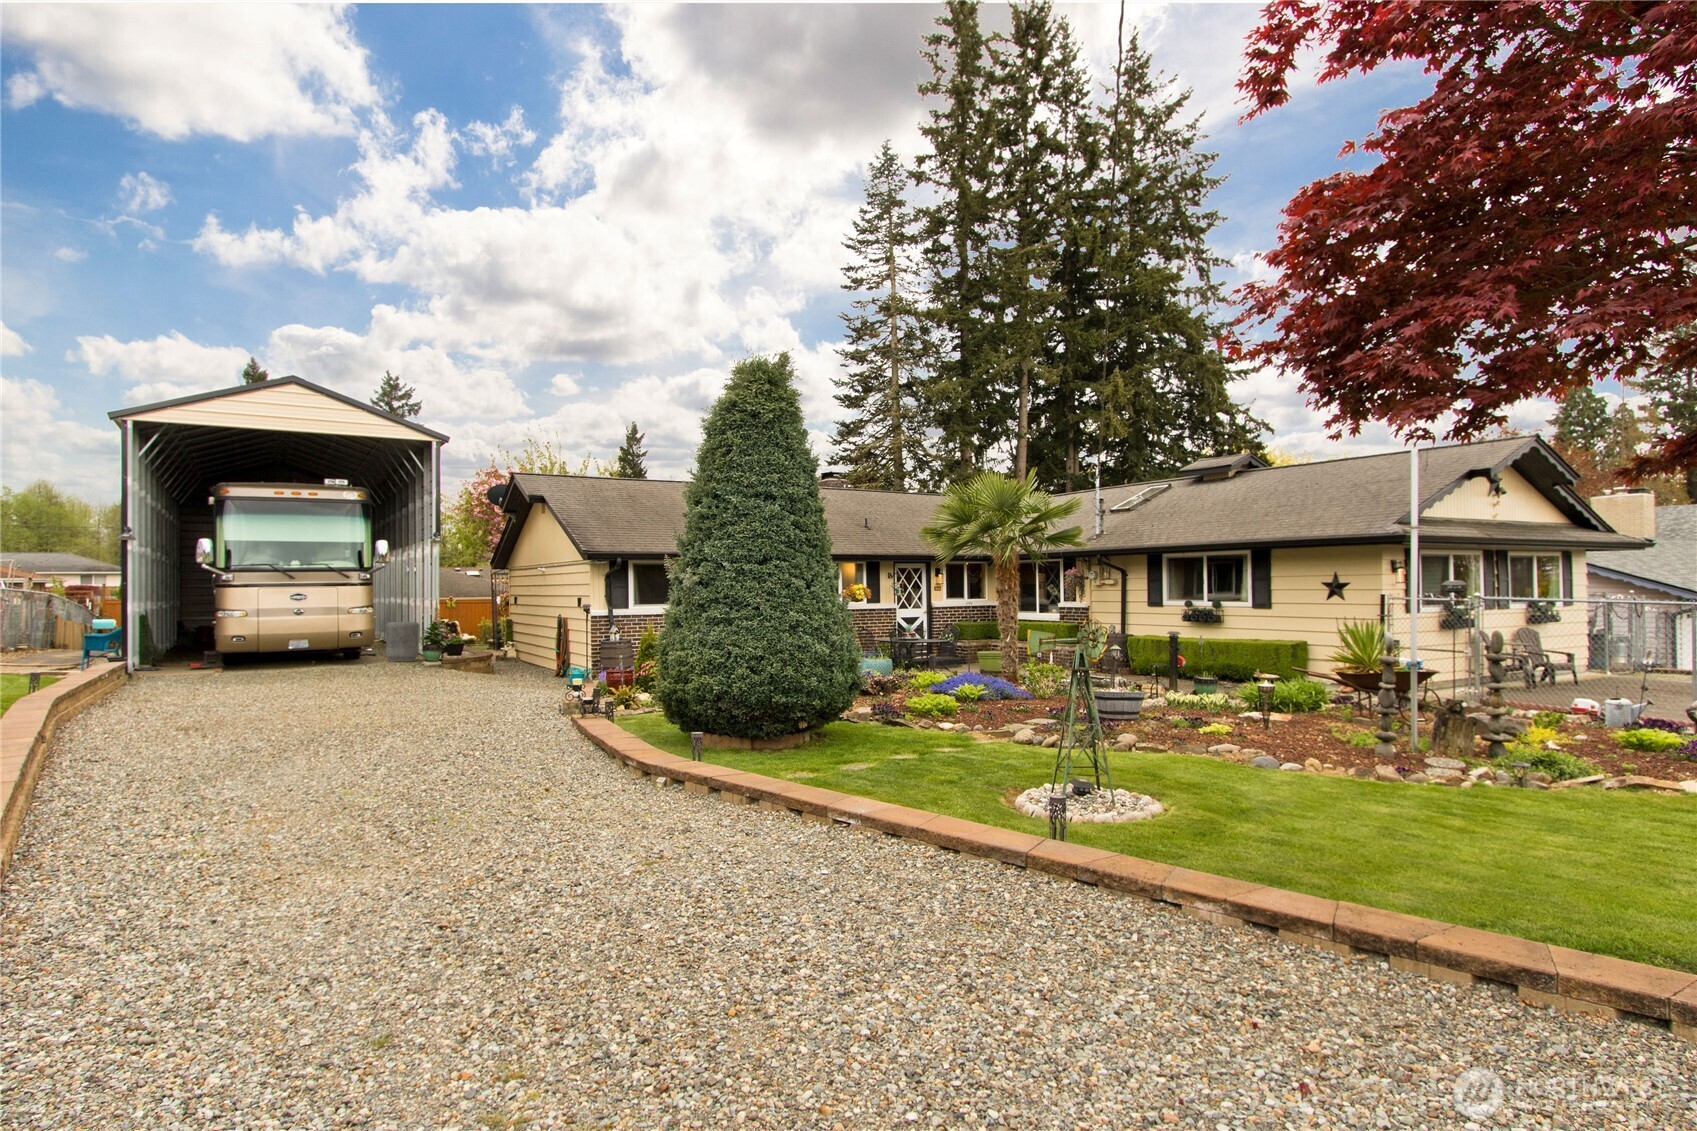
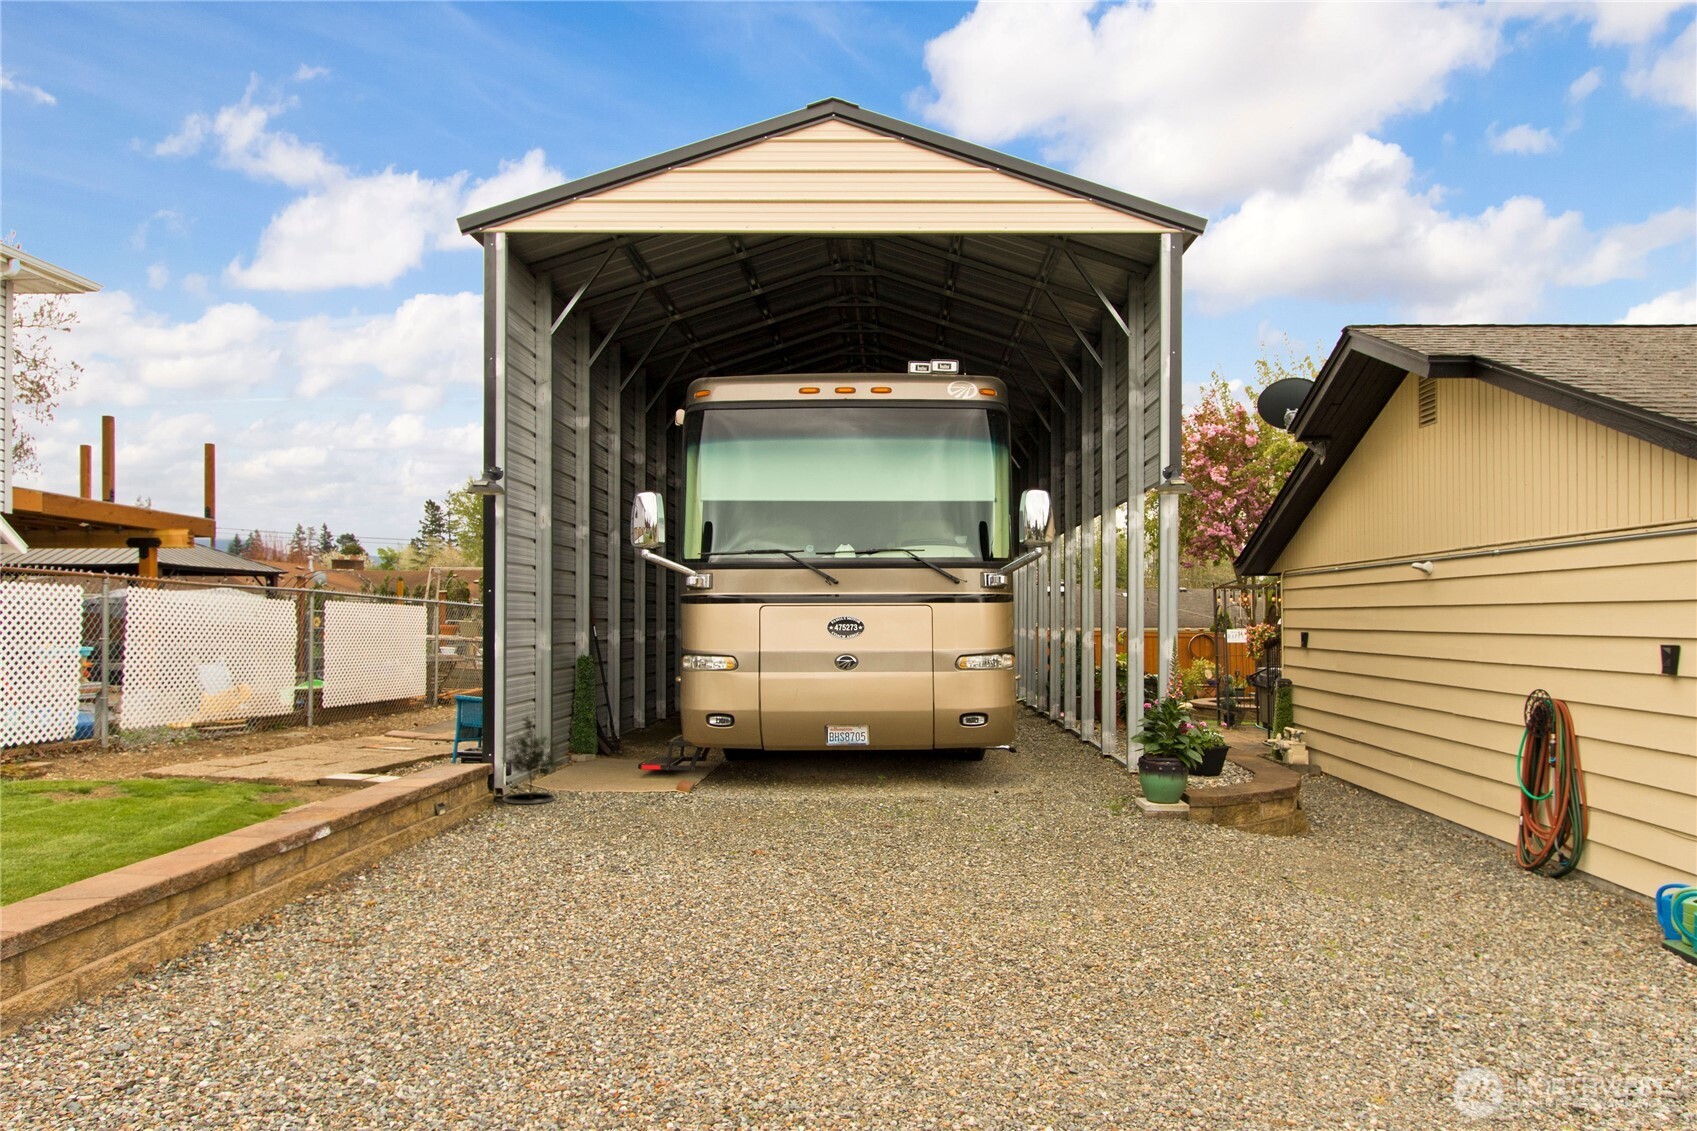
trash can: present [386,622,420,662] -> none [1050,688,1126,788]

